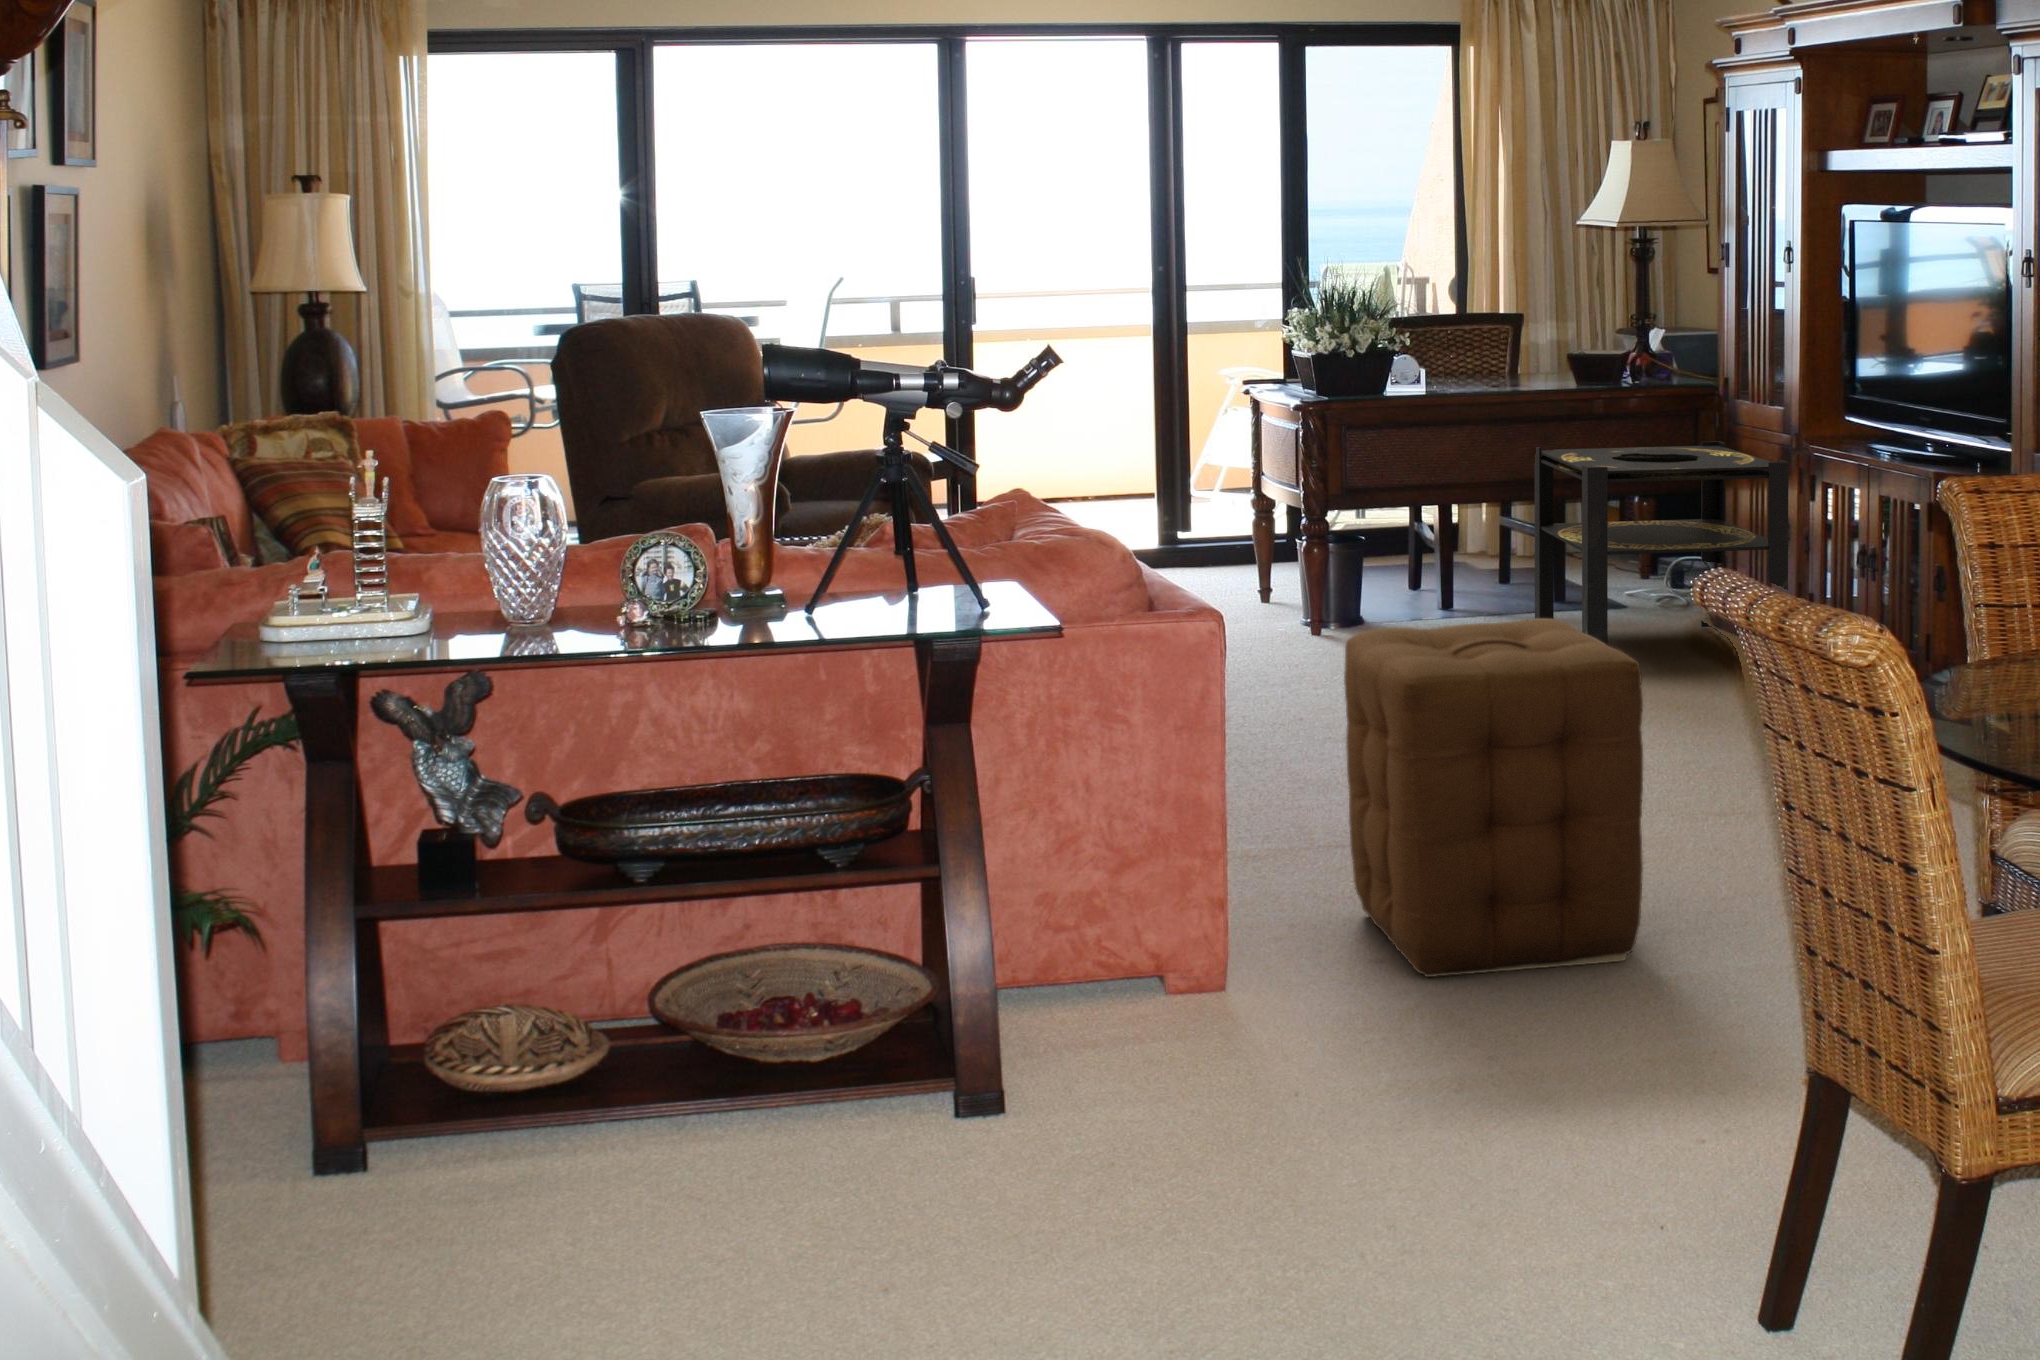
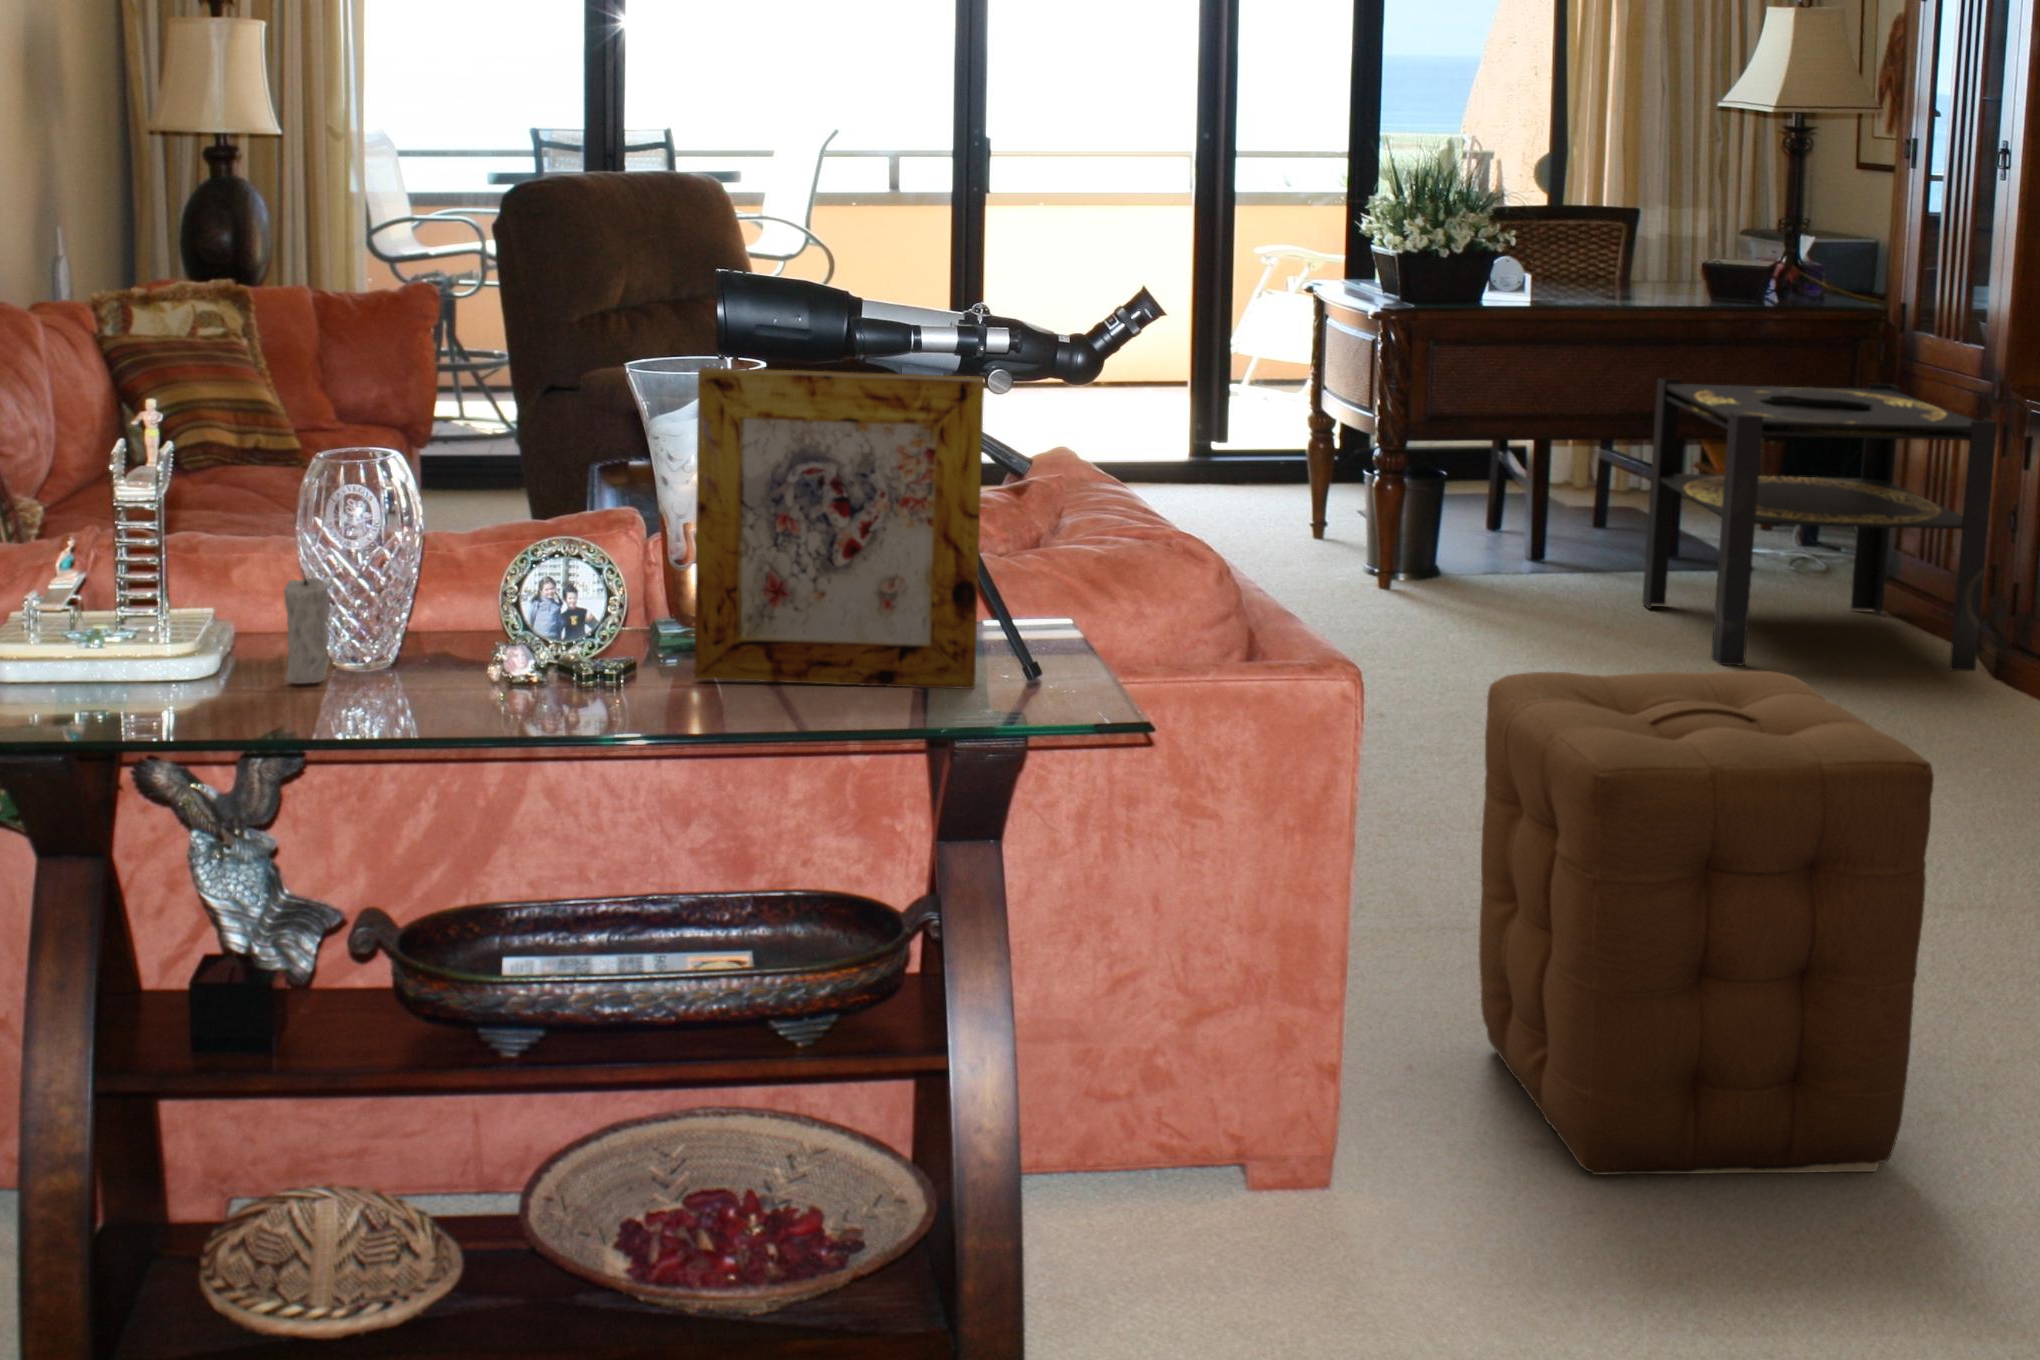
picture frame: none [754,403,953,620] -> present [694,367,984,689]
candle: none [467,552,501,639] -> present [284,566,330,683]

